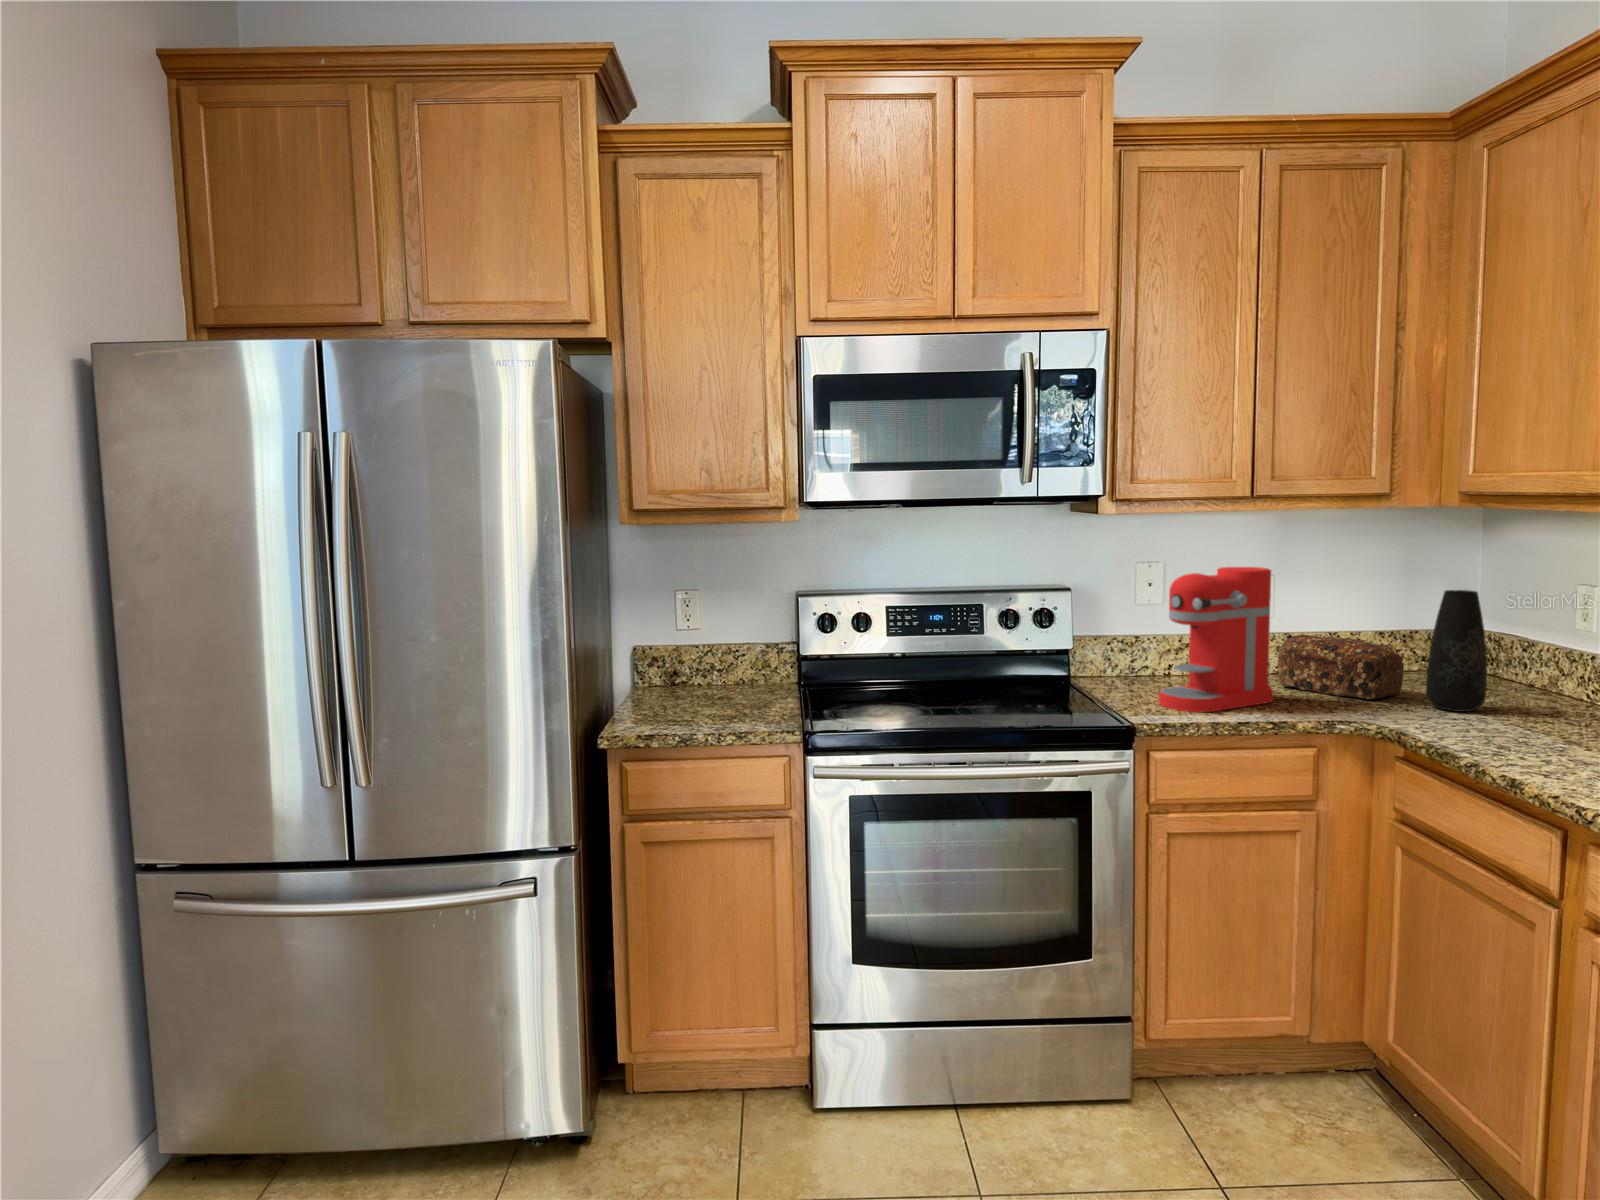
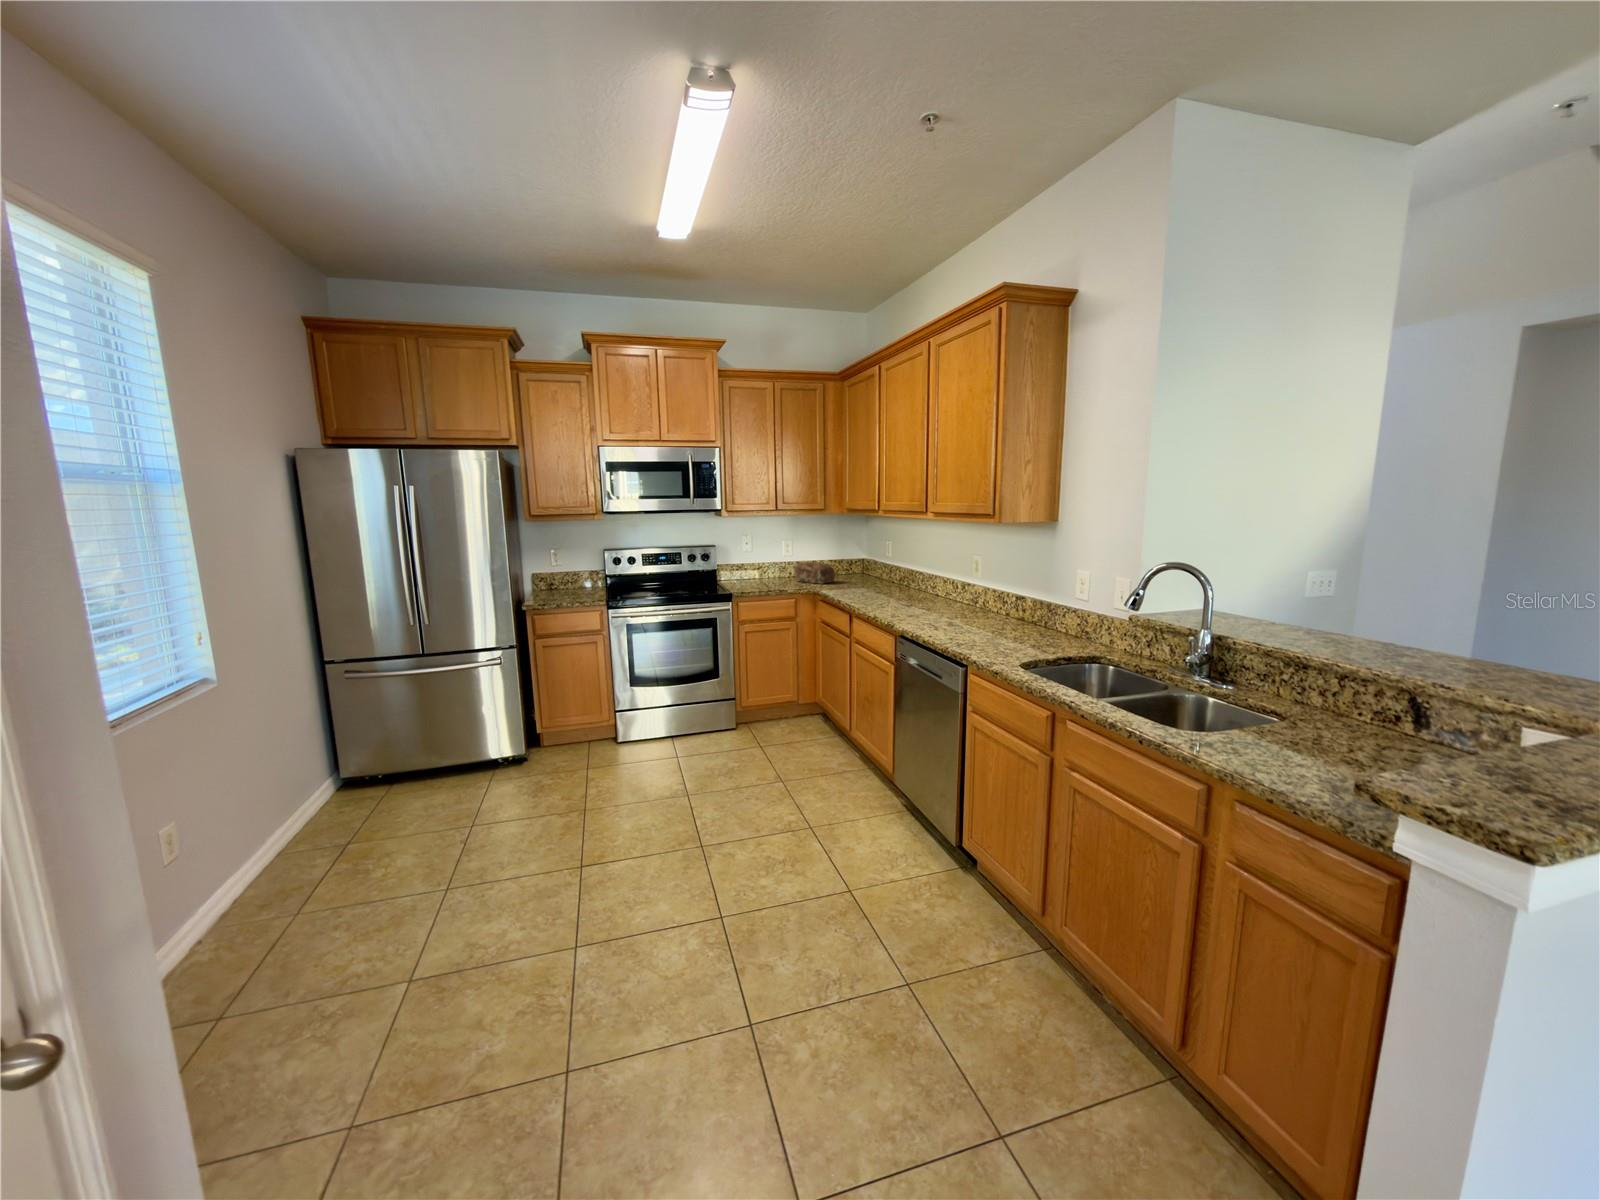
coffee maker: present [1159,567,1273,713] -> none [747,536,789,590]
vase: present [1426,590,1487,712] -> none [839,543,857,586]

